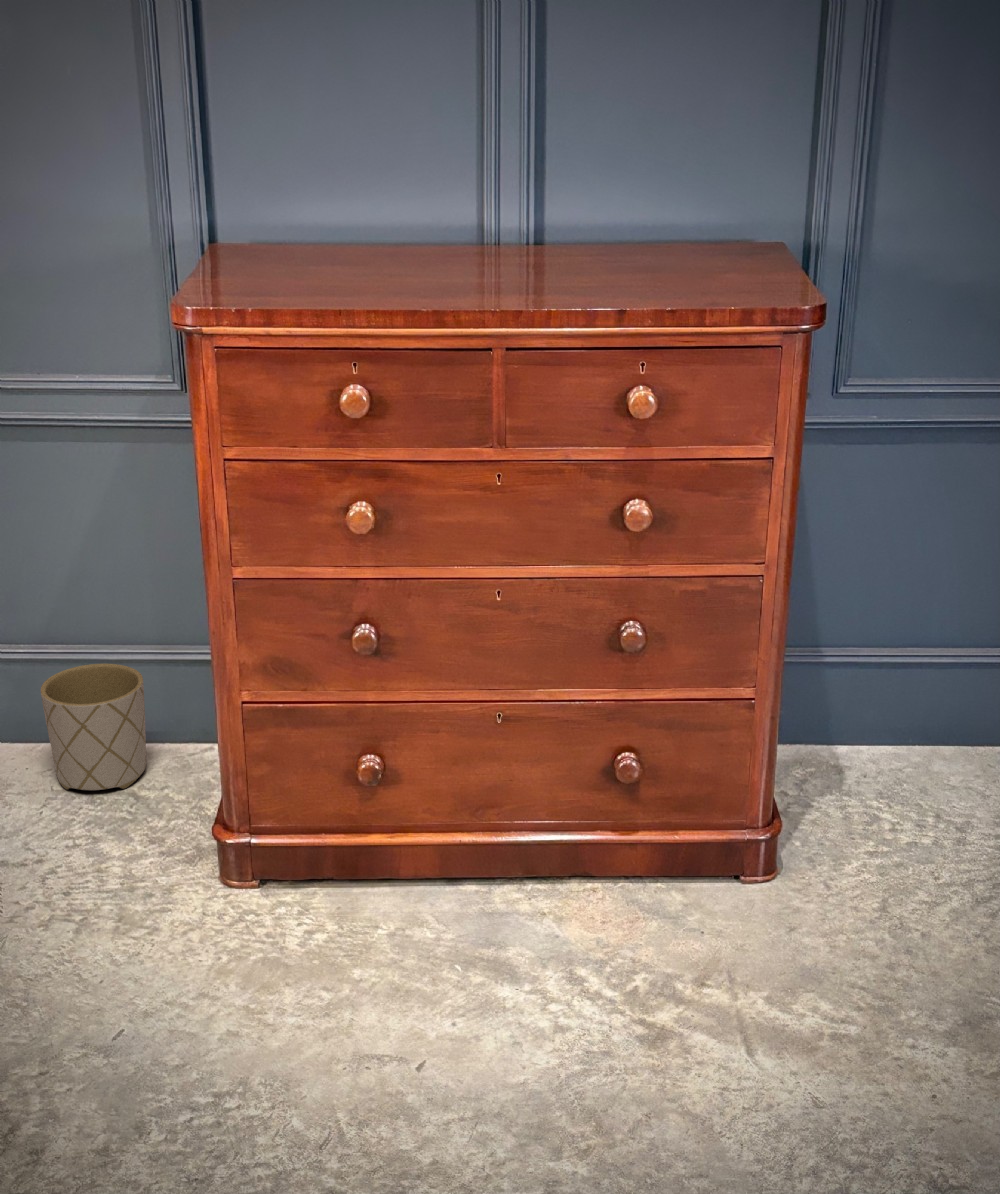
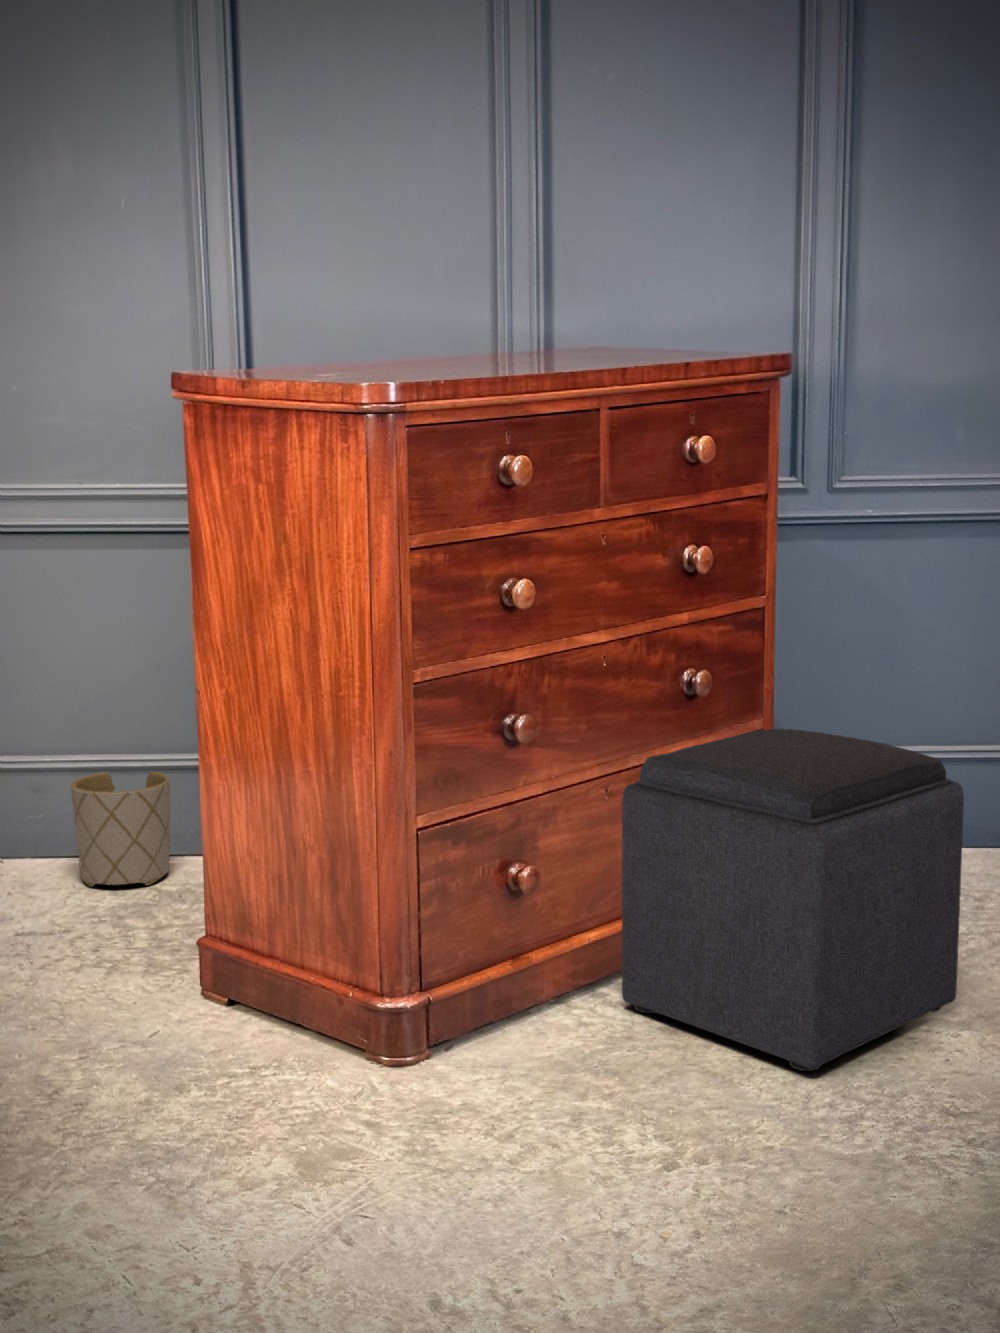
ottoman: none [600,707,969,1119] -> present [622,729,964,1071]

